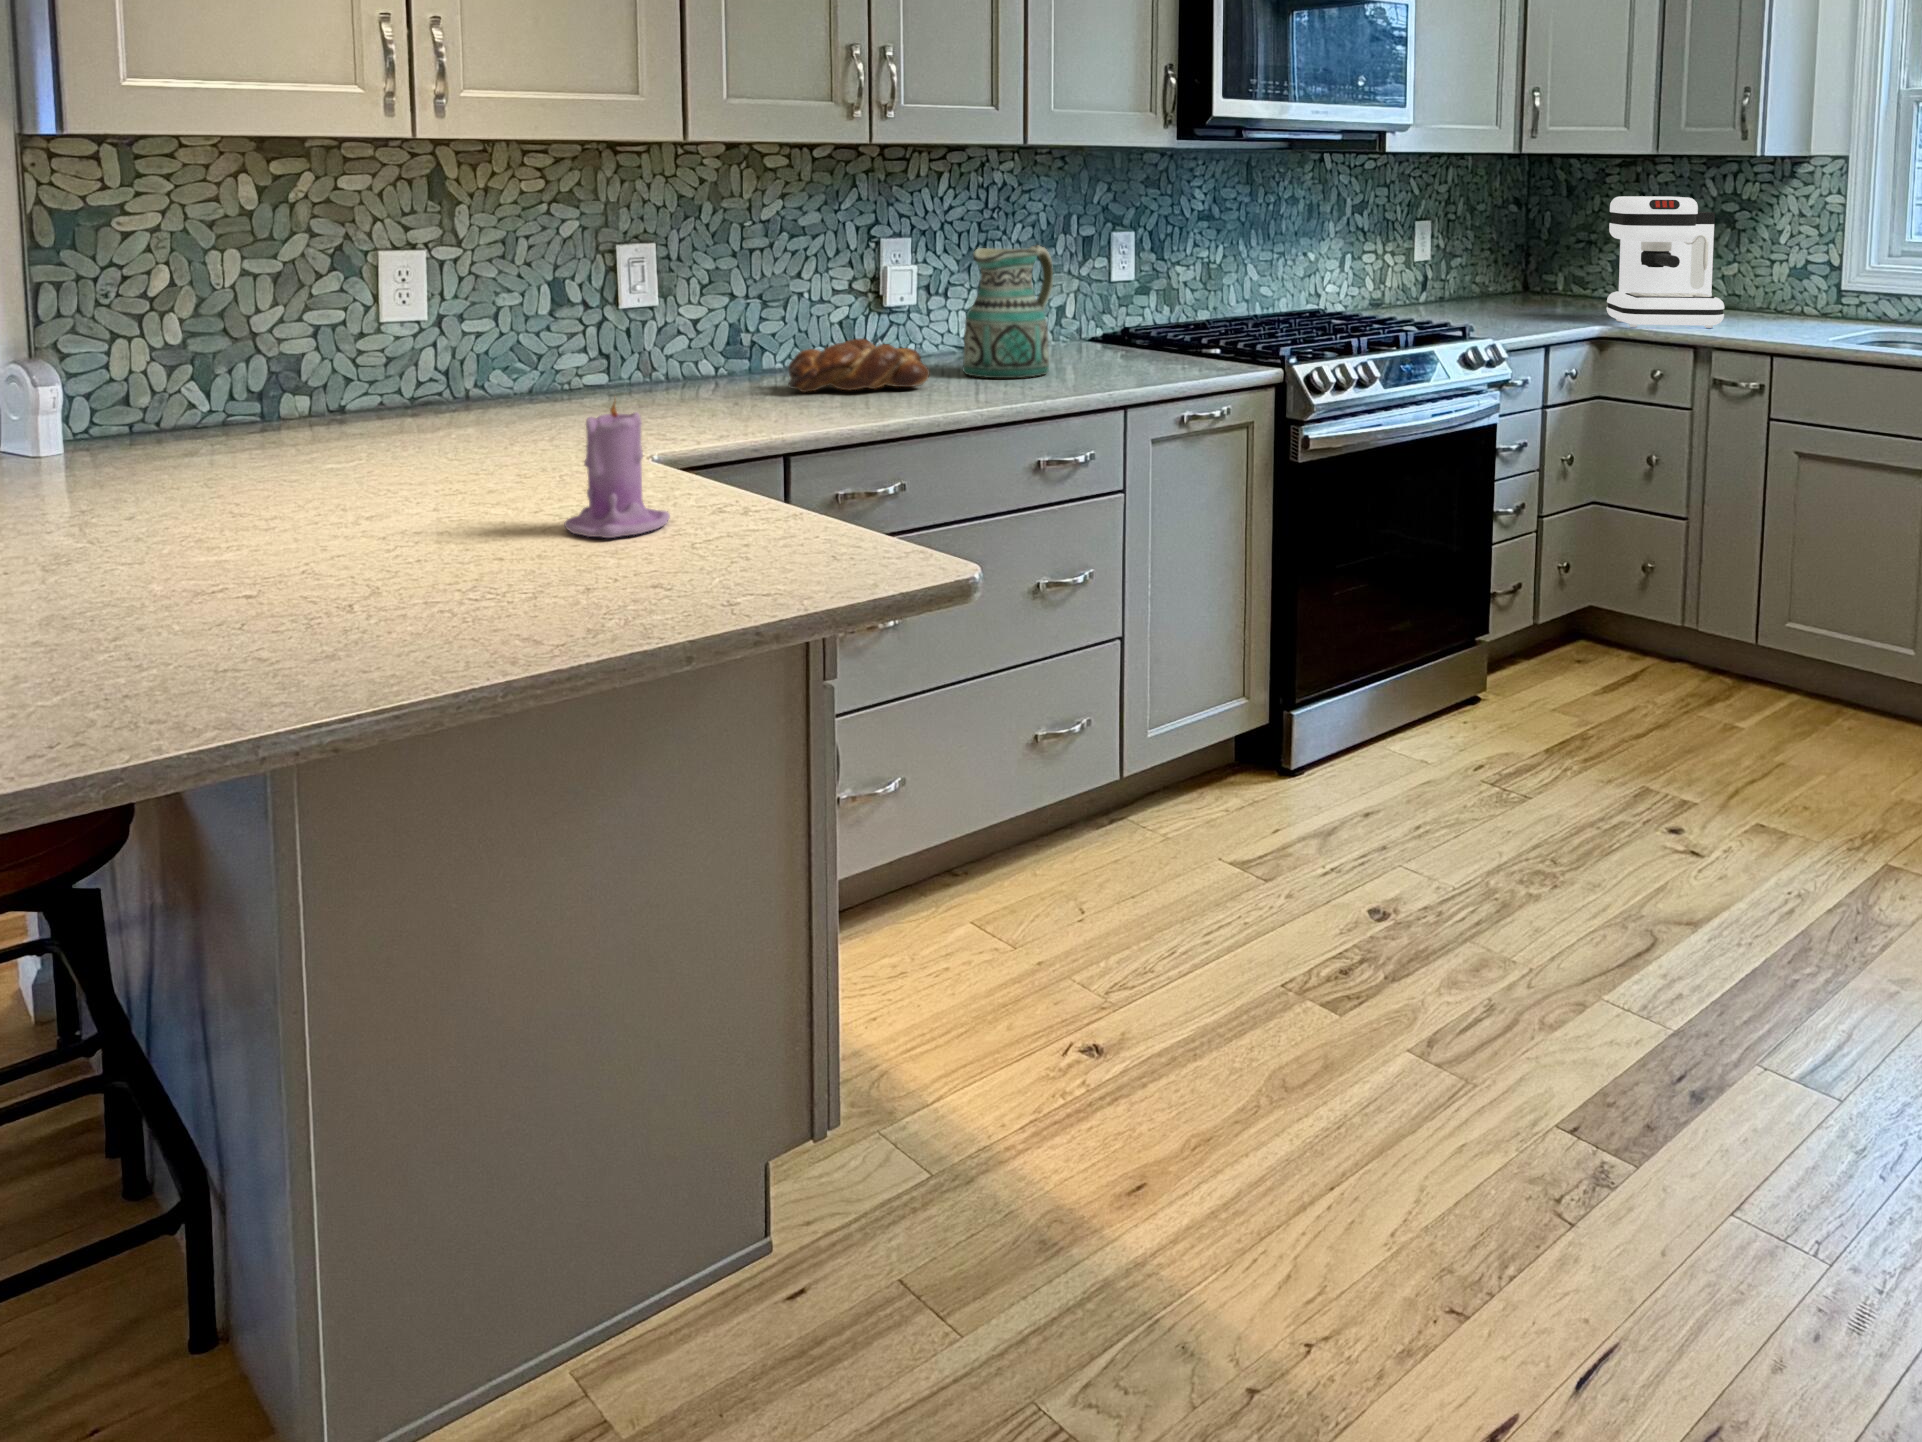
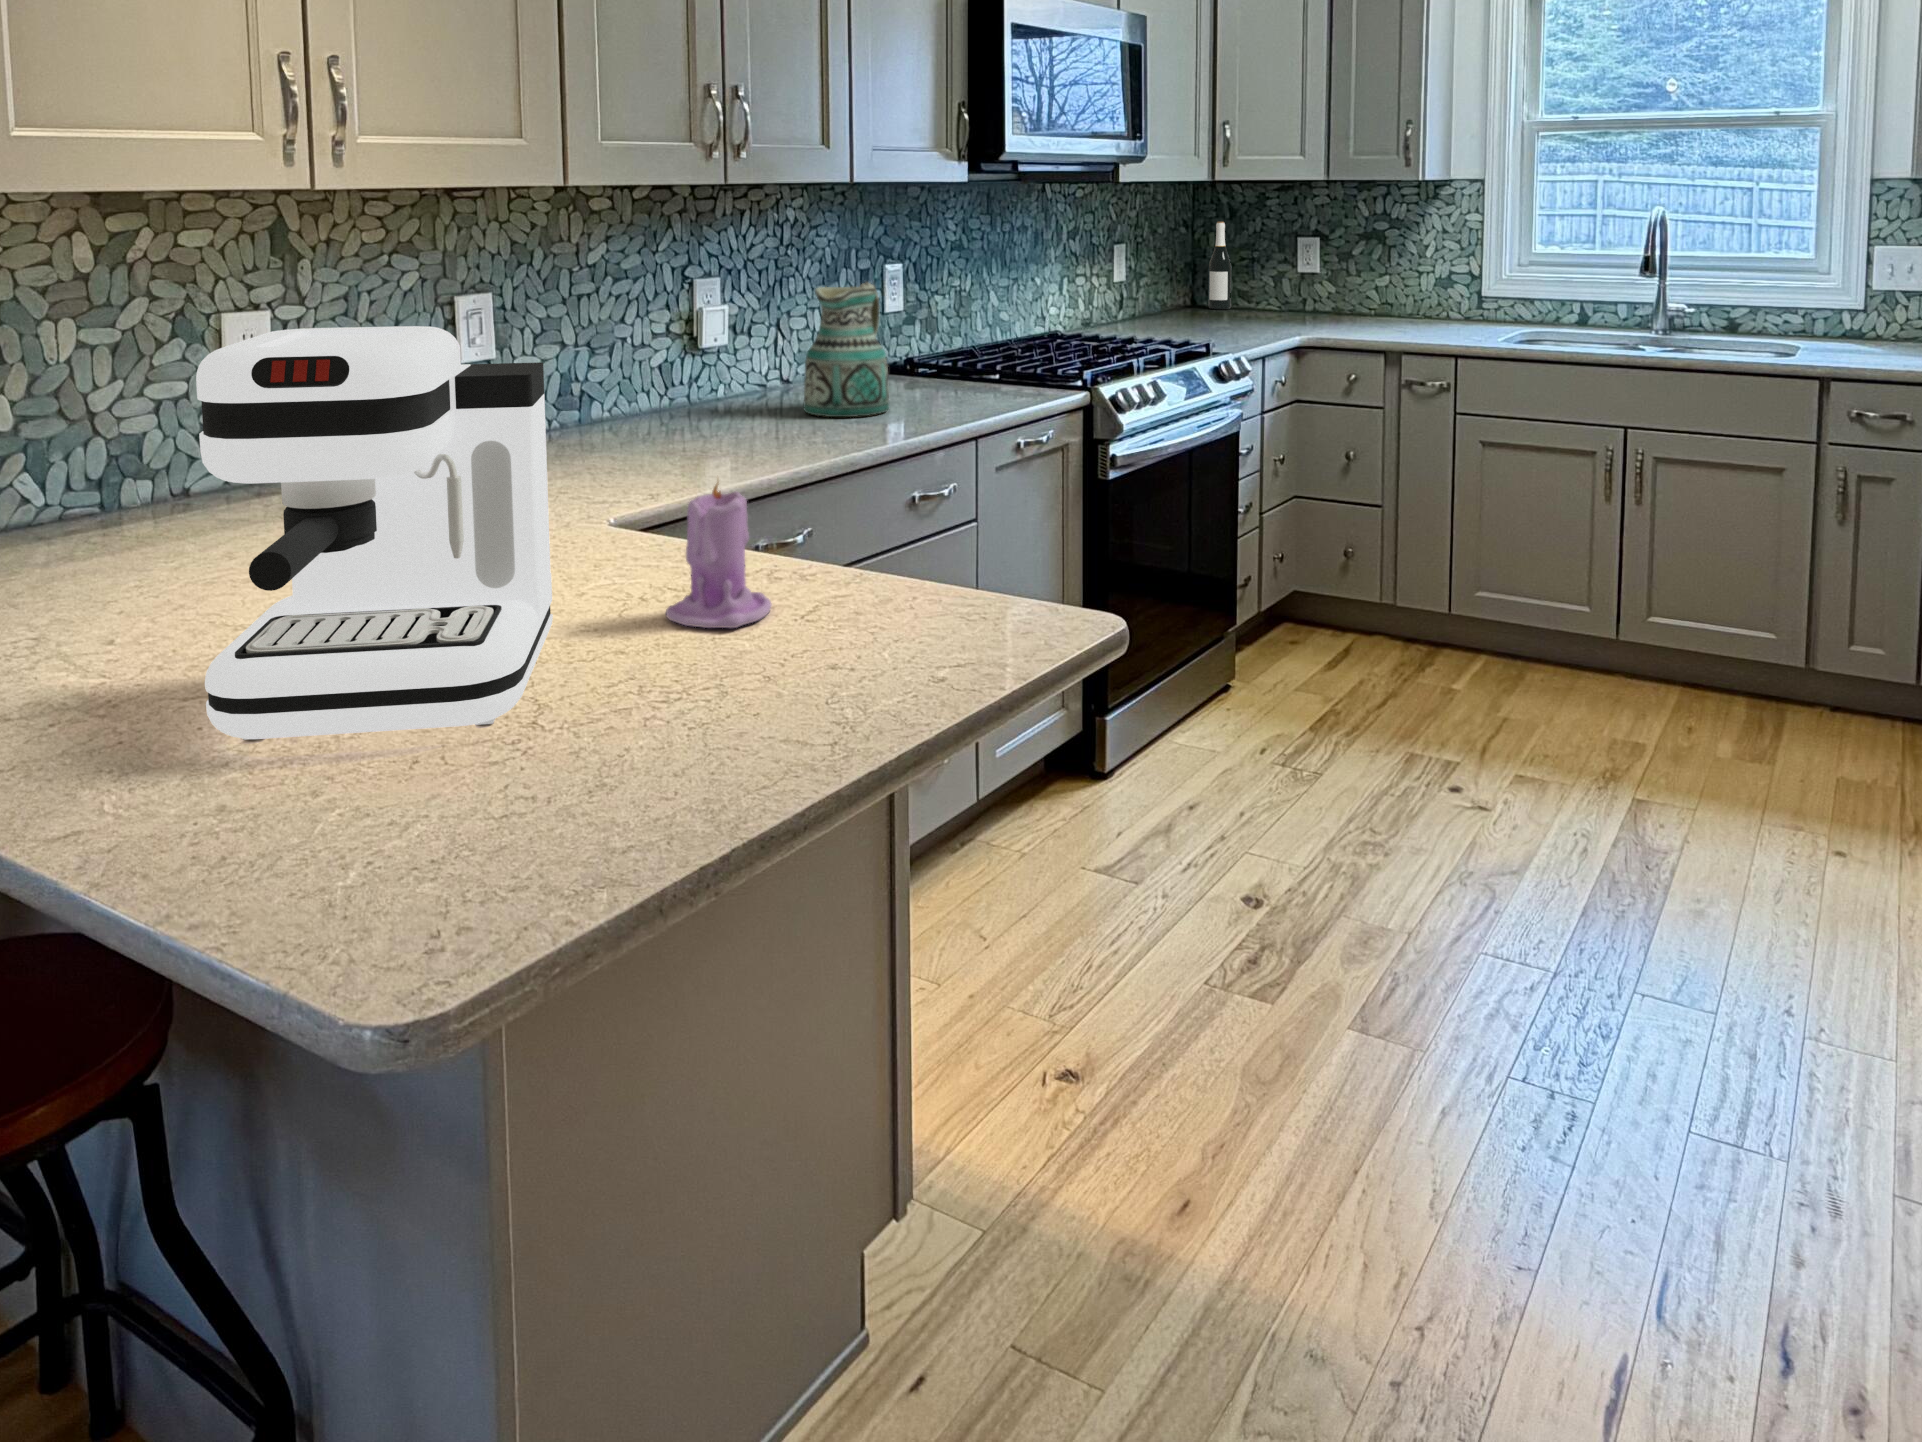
coffee maker: present [1607,196,1724,328] -> present [196,326,553,740]
wine bottle: none [1540,201,1567,297] -> present [1208,222,1231,309]
bread loaf: present [788,339,929,392] -> none [651,384,796,443]

